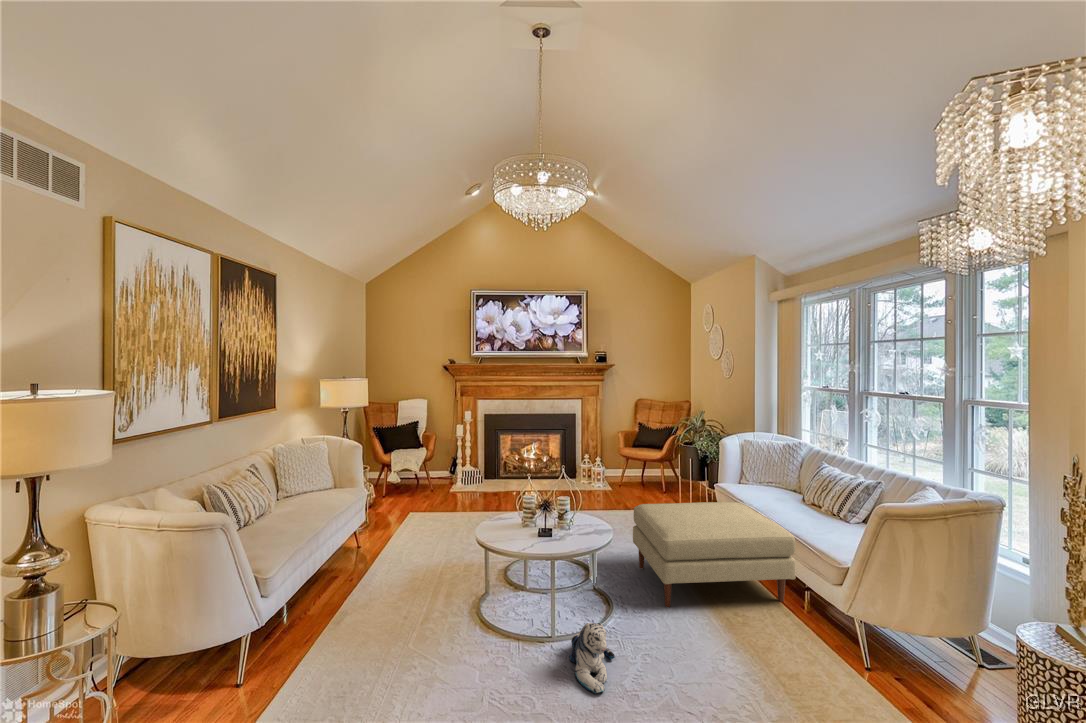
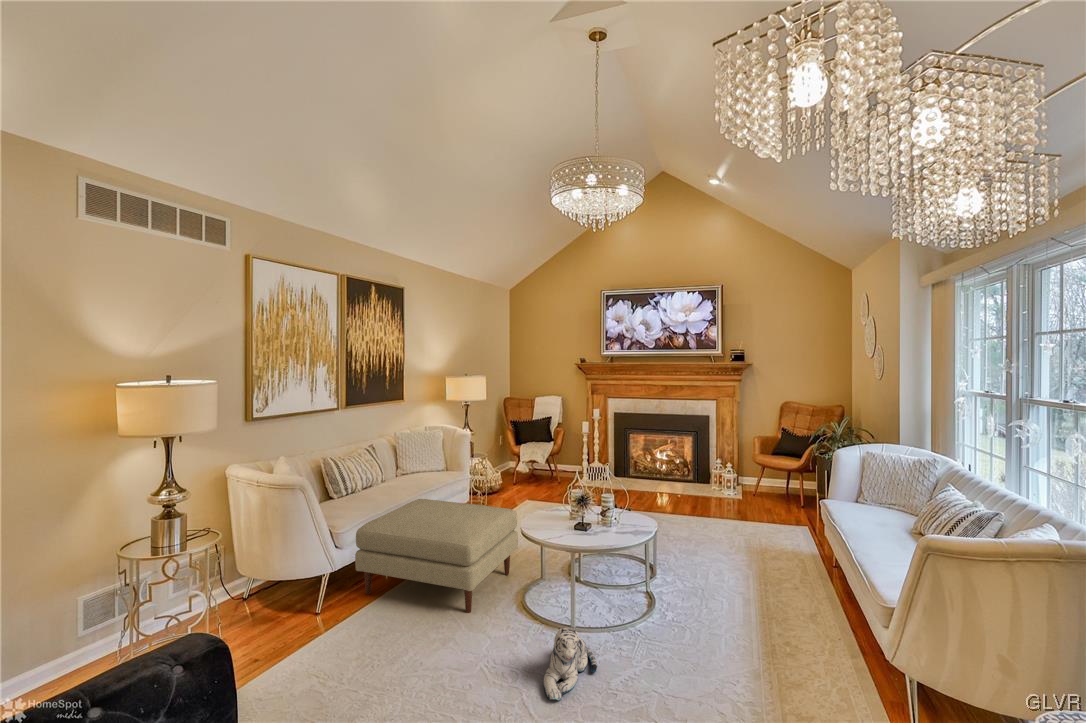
ottoman: present [633,502,796,607] -> present [355,499,518,613]

